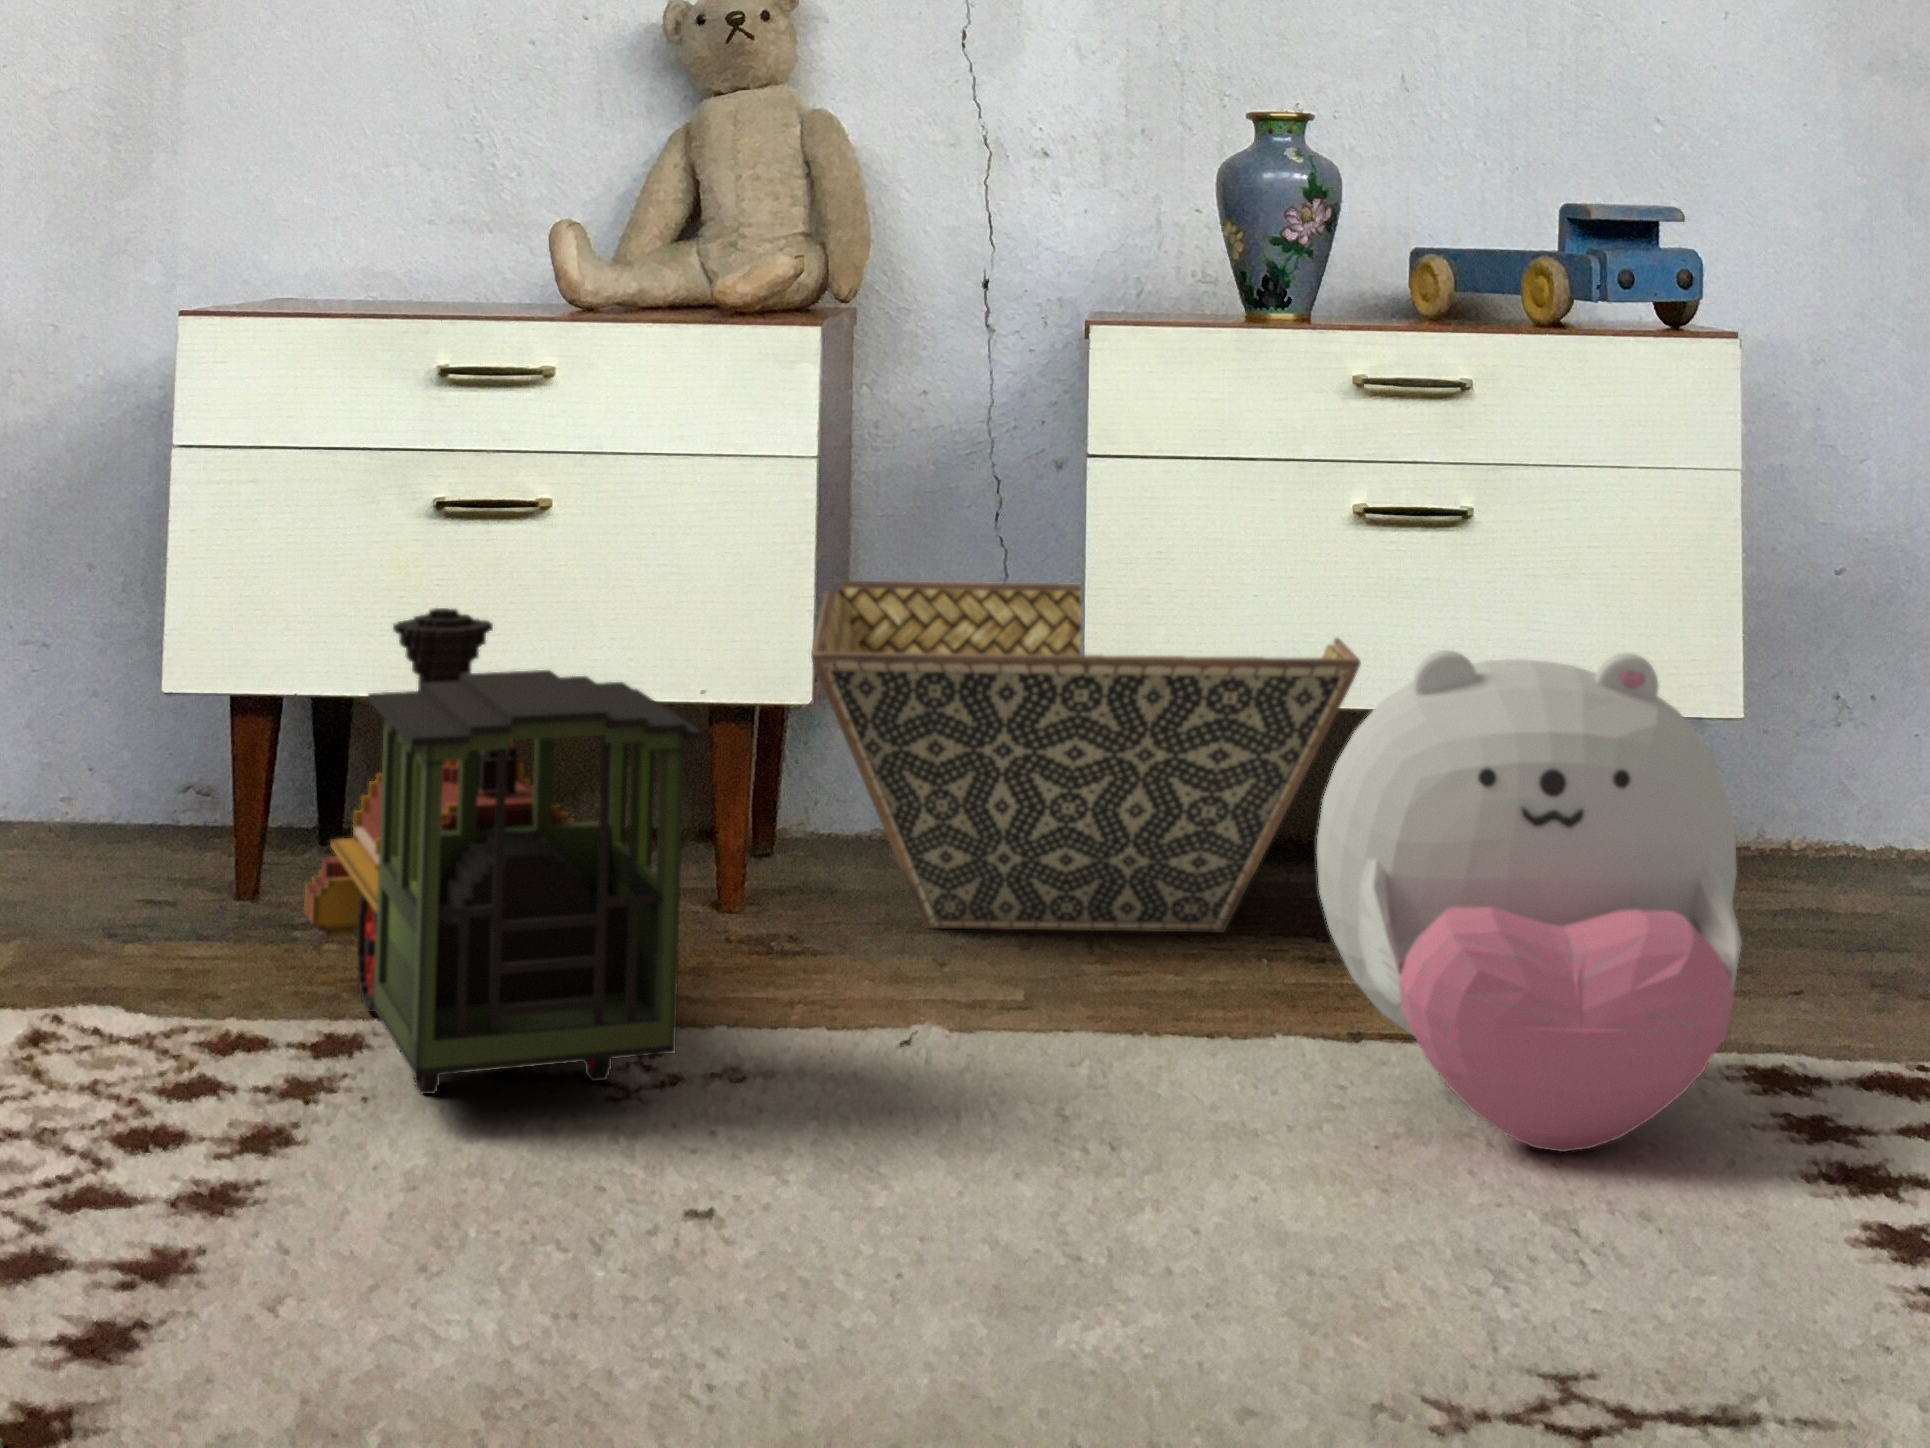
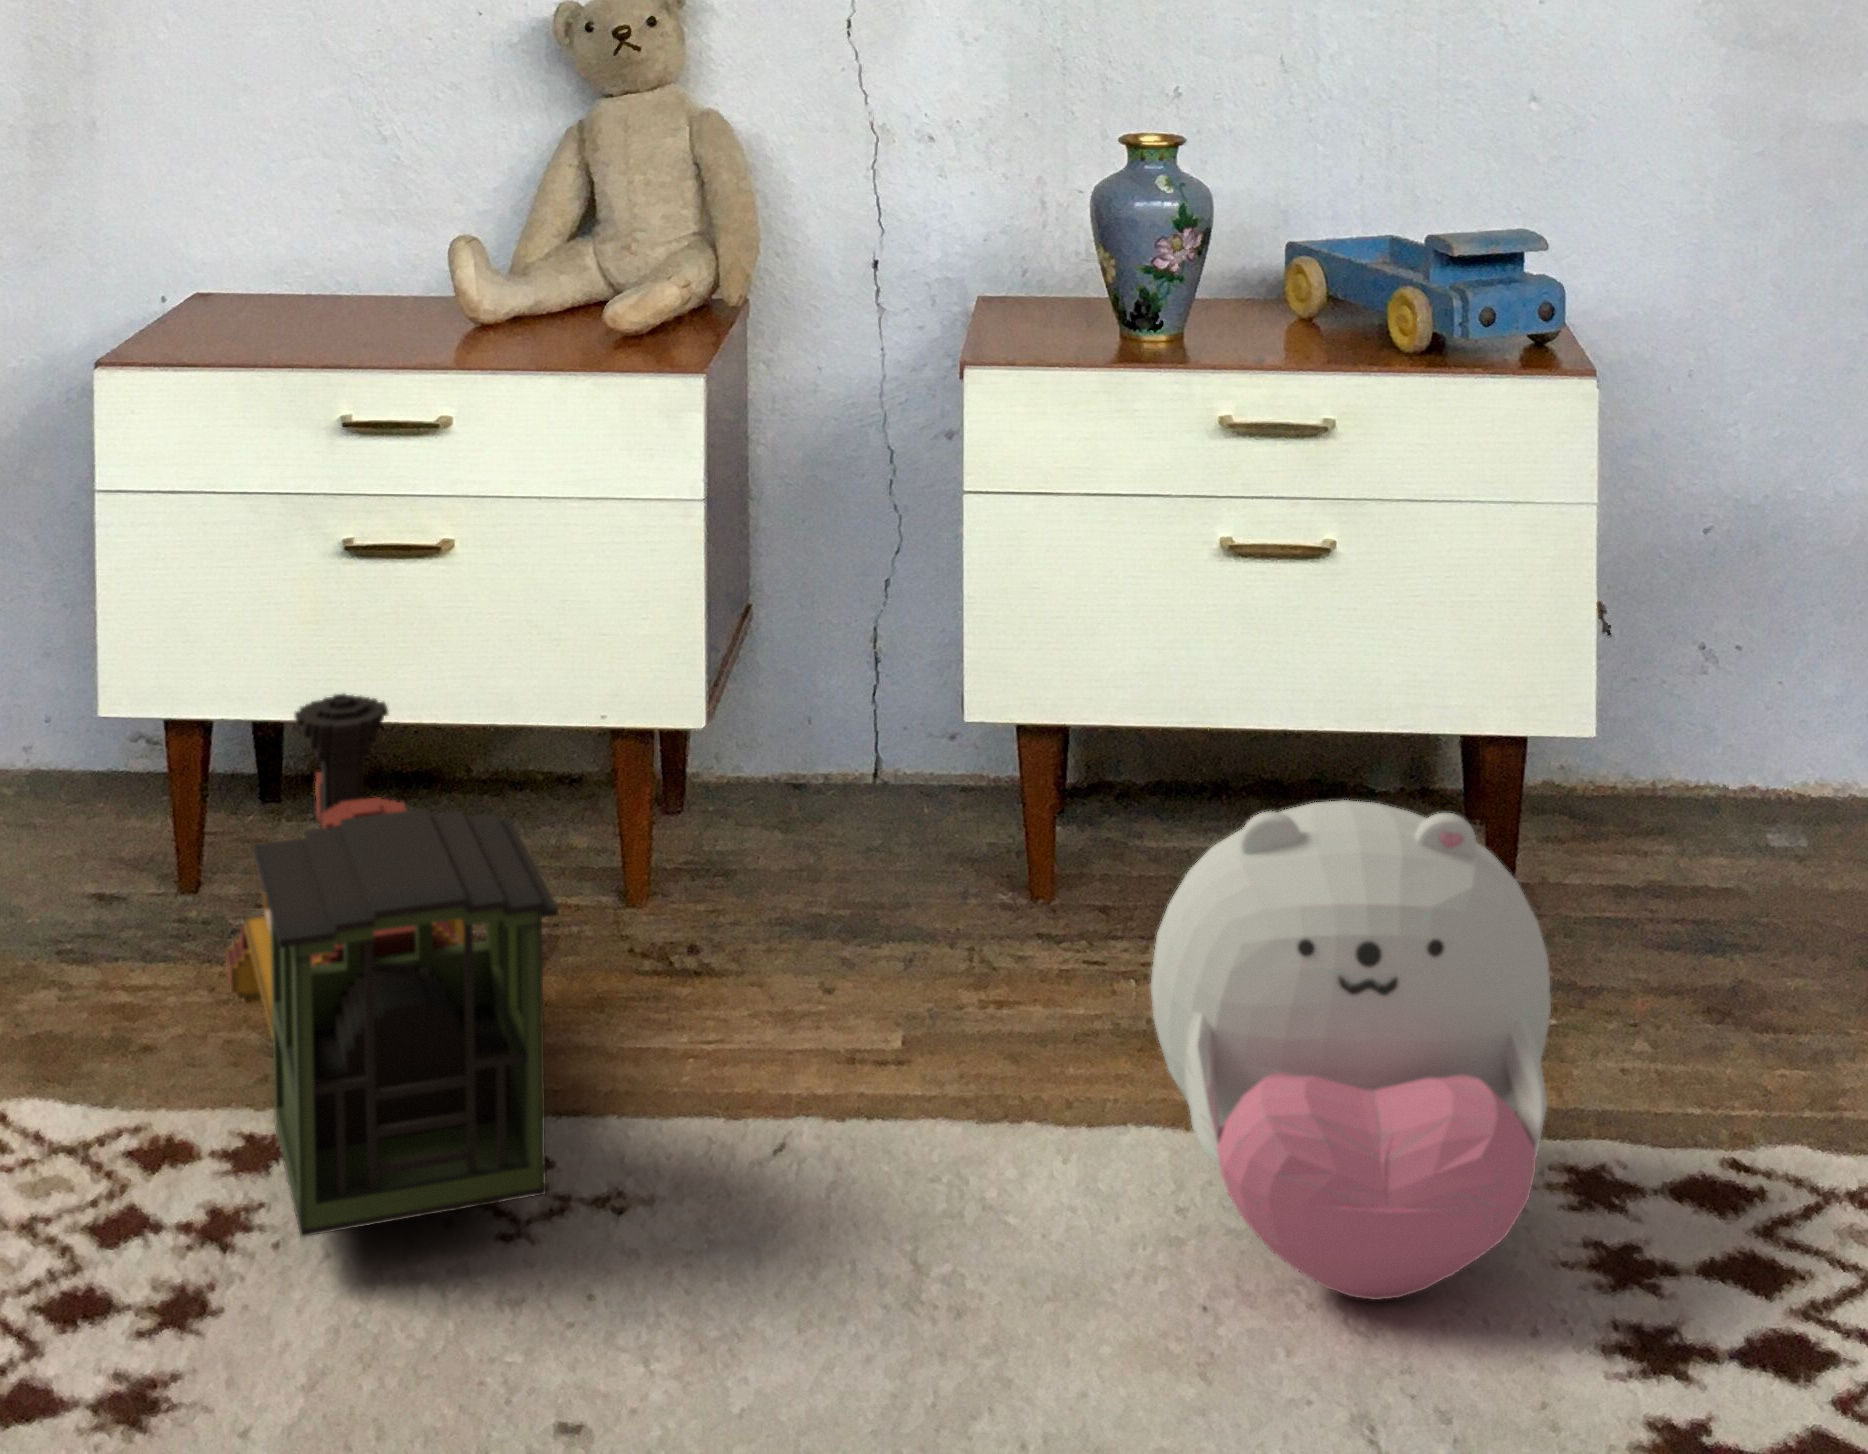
basket: present [811,581,1361,933] -> none [696,554,1220,932]

